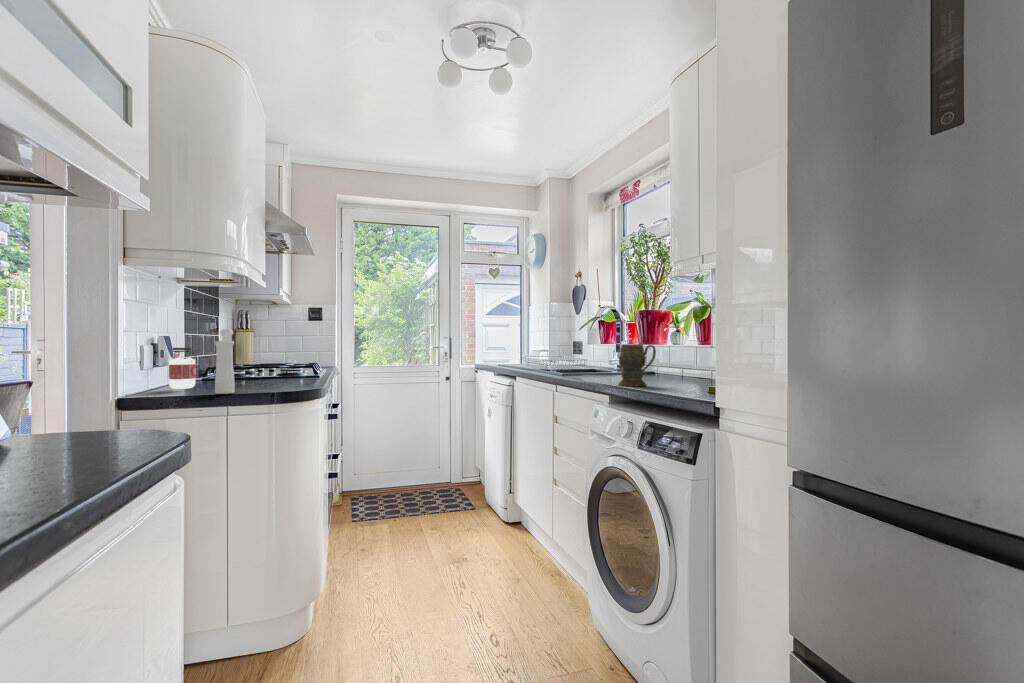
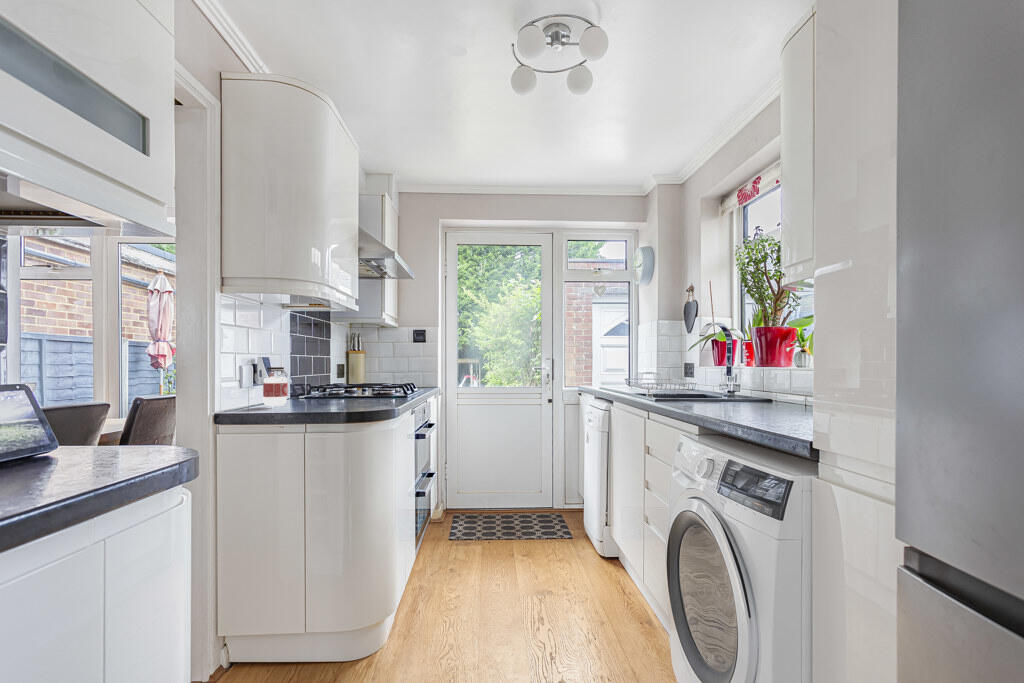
pepper mill: present [215,329,234,394] -> none [297,350,319,412]
mug: present [618,344,656,386] -> none [710,367,757,417]

